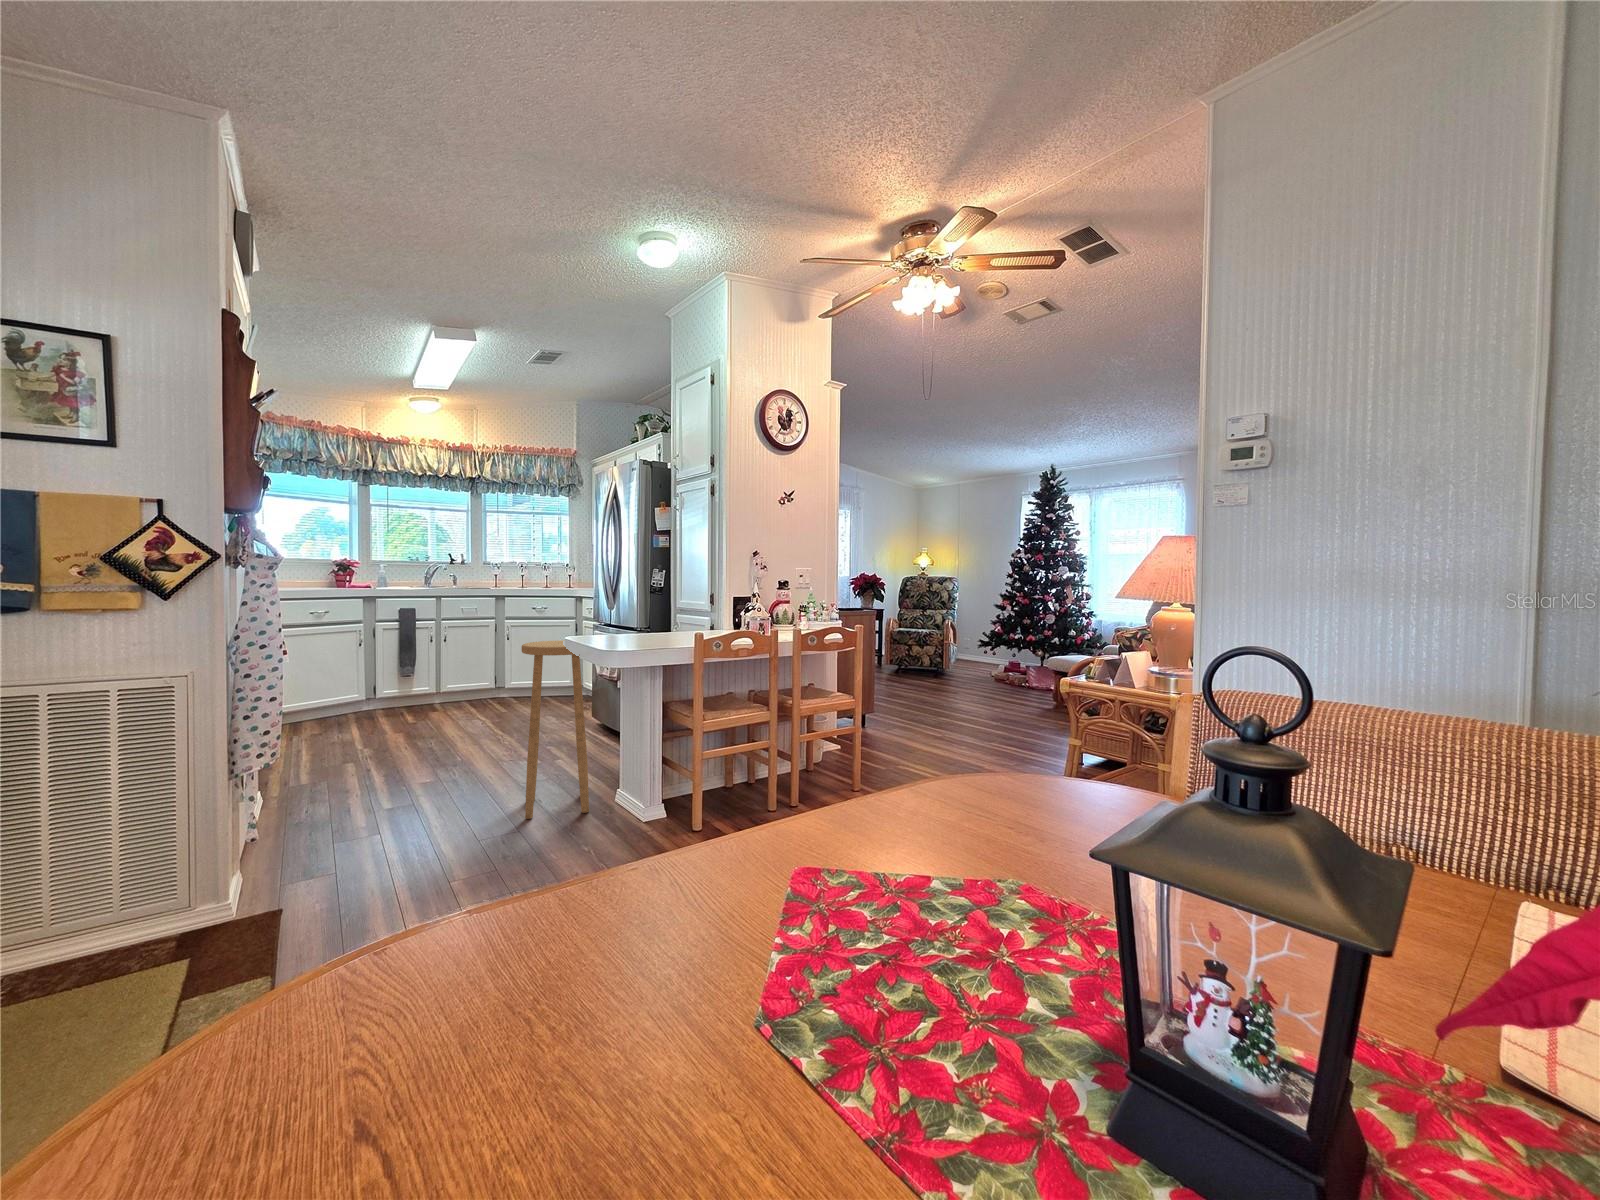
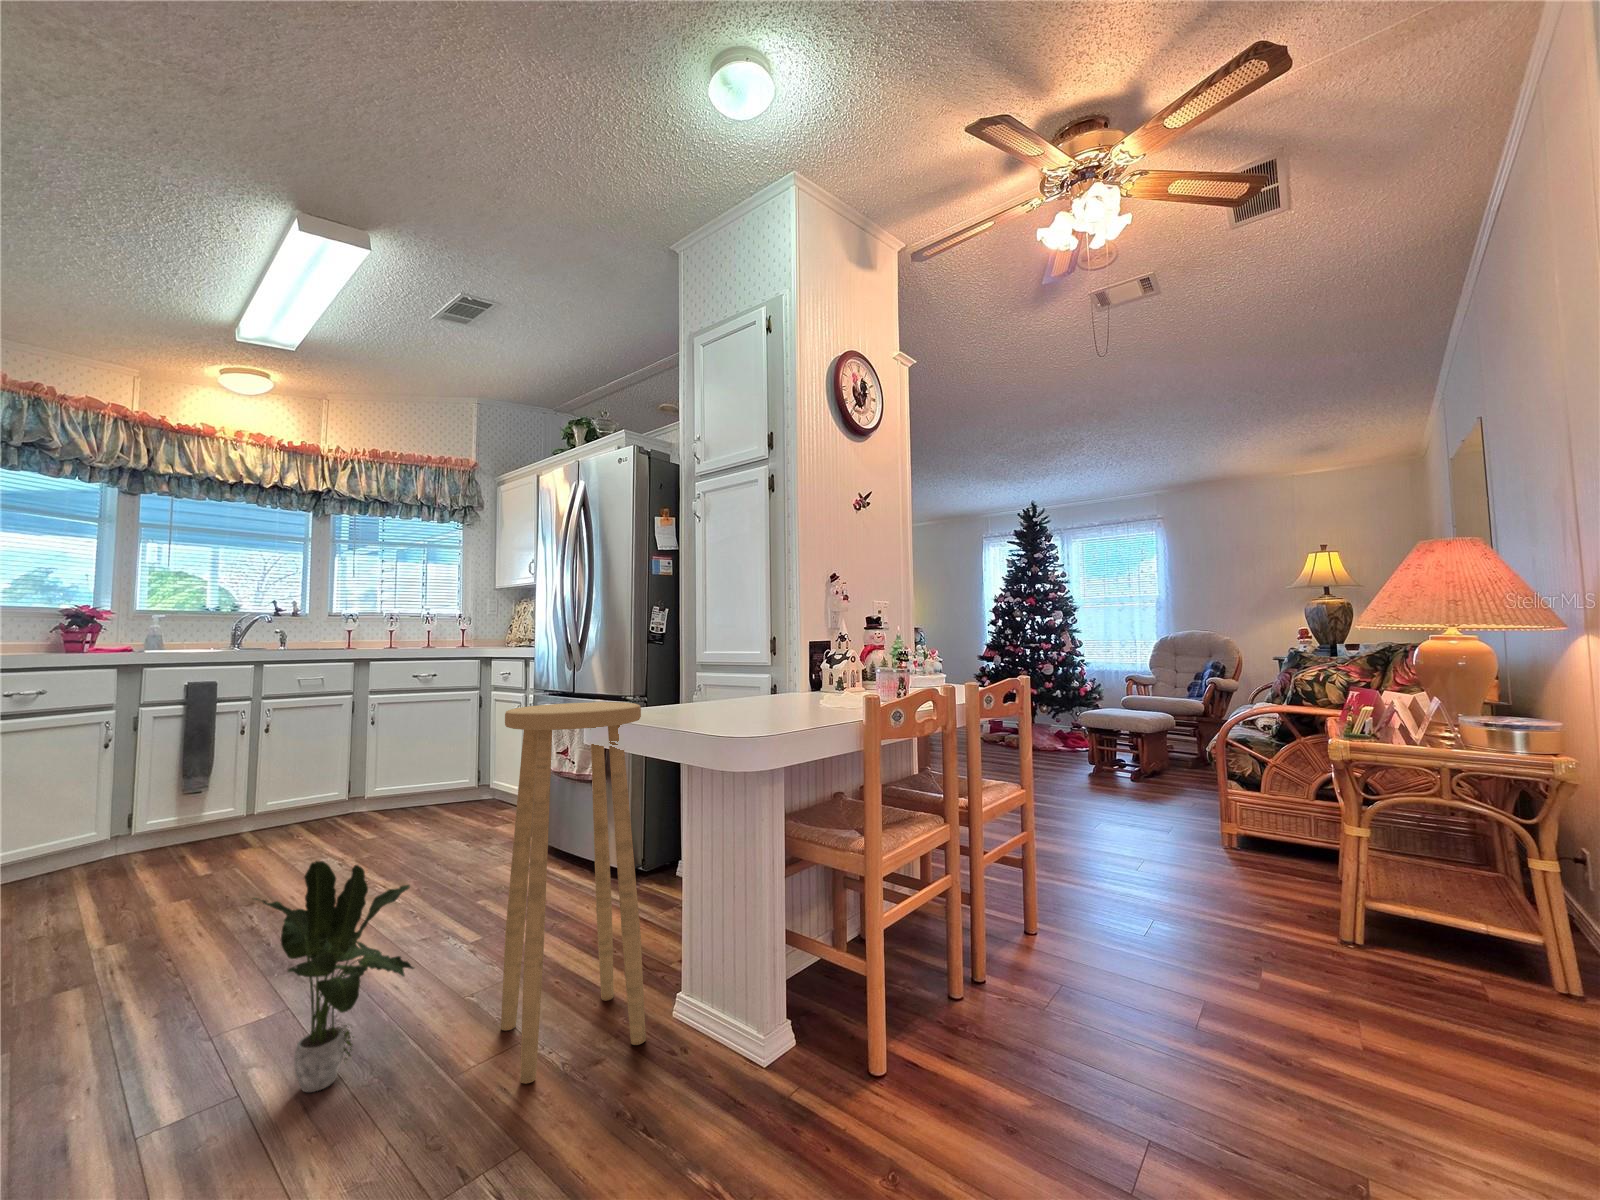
potted plant: none [414,710,487,811] -> present [254,861,414,1092]

